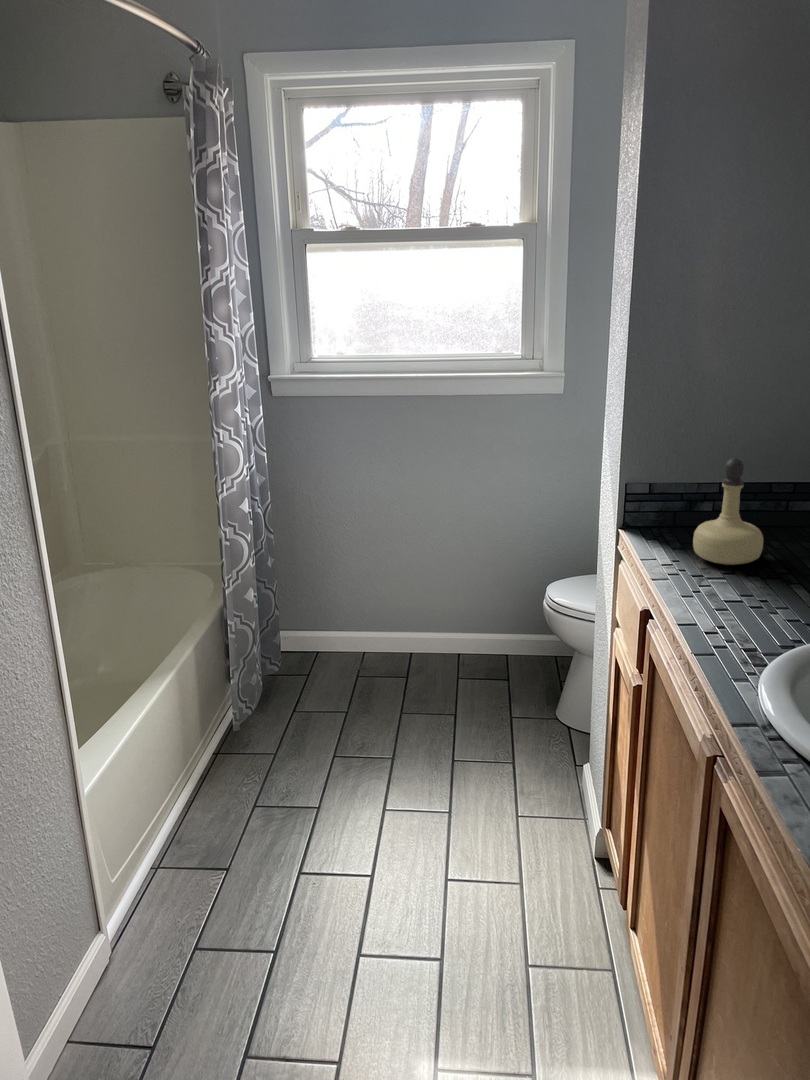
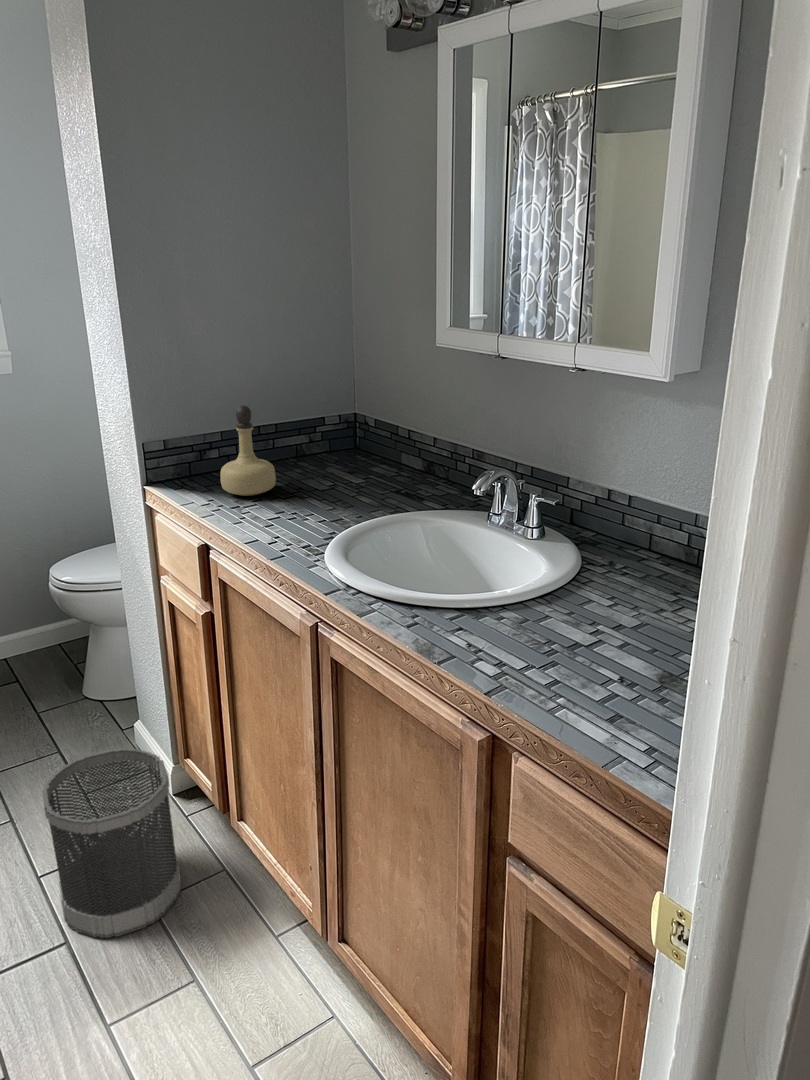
wastebasket: none [443,786,568,987] -> present [42,748,181,938]

